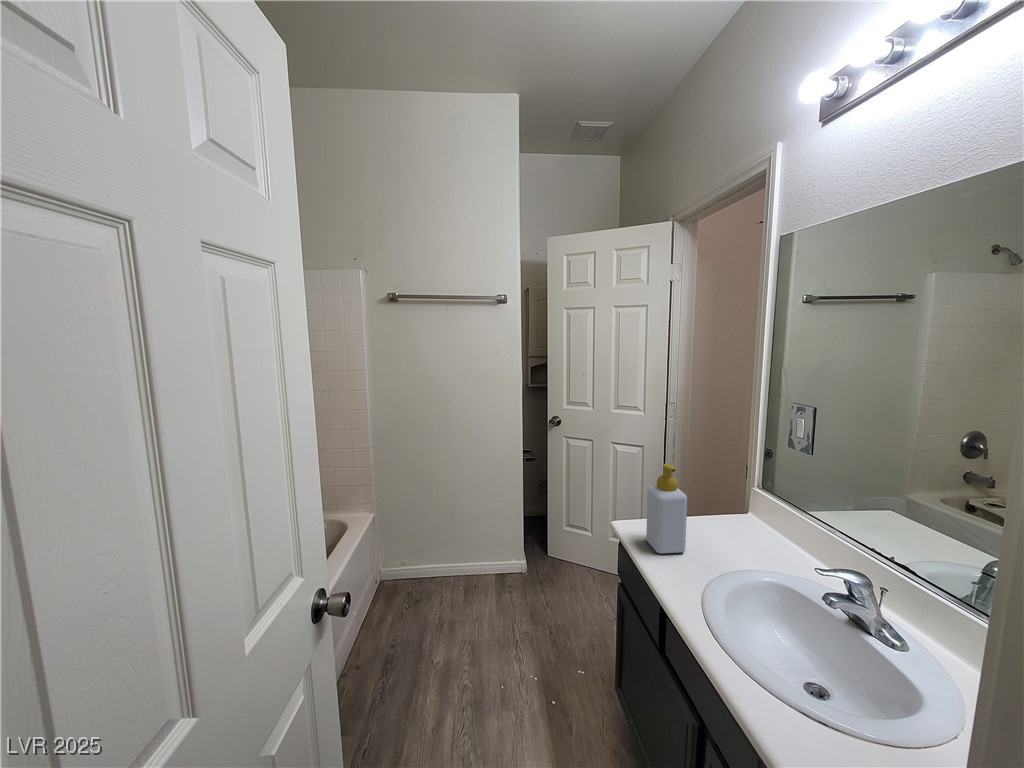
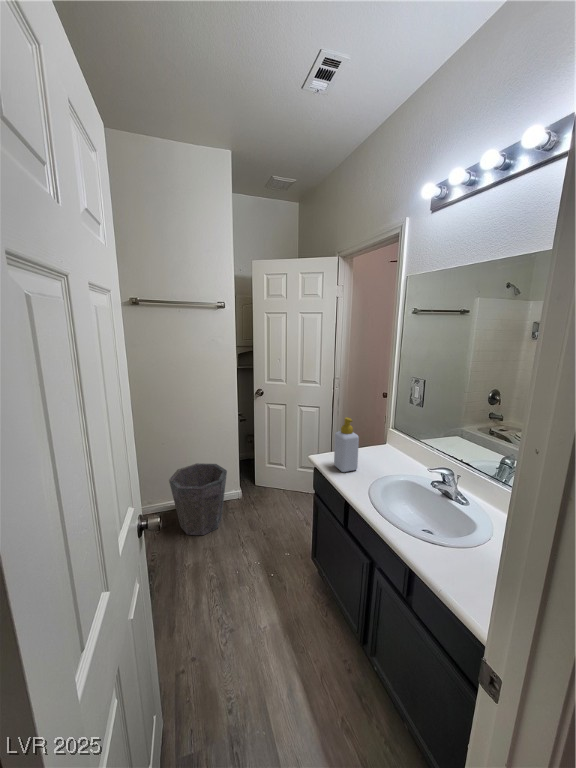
waste bin: none [424,515,502,618] -> present [169,463,227,535]

